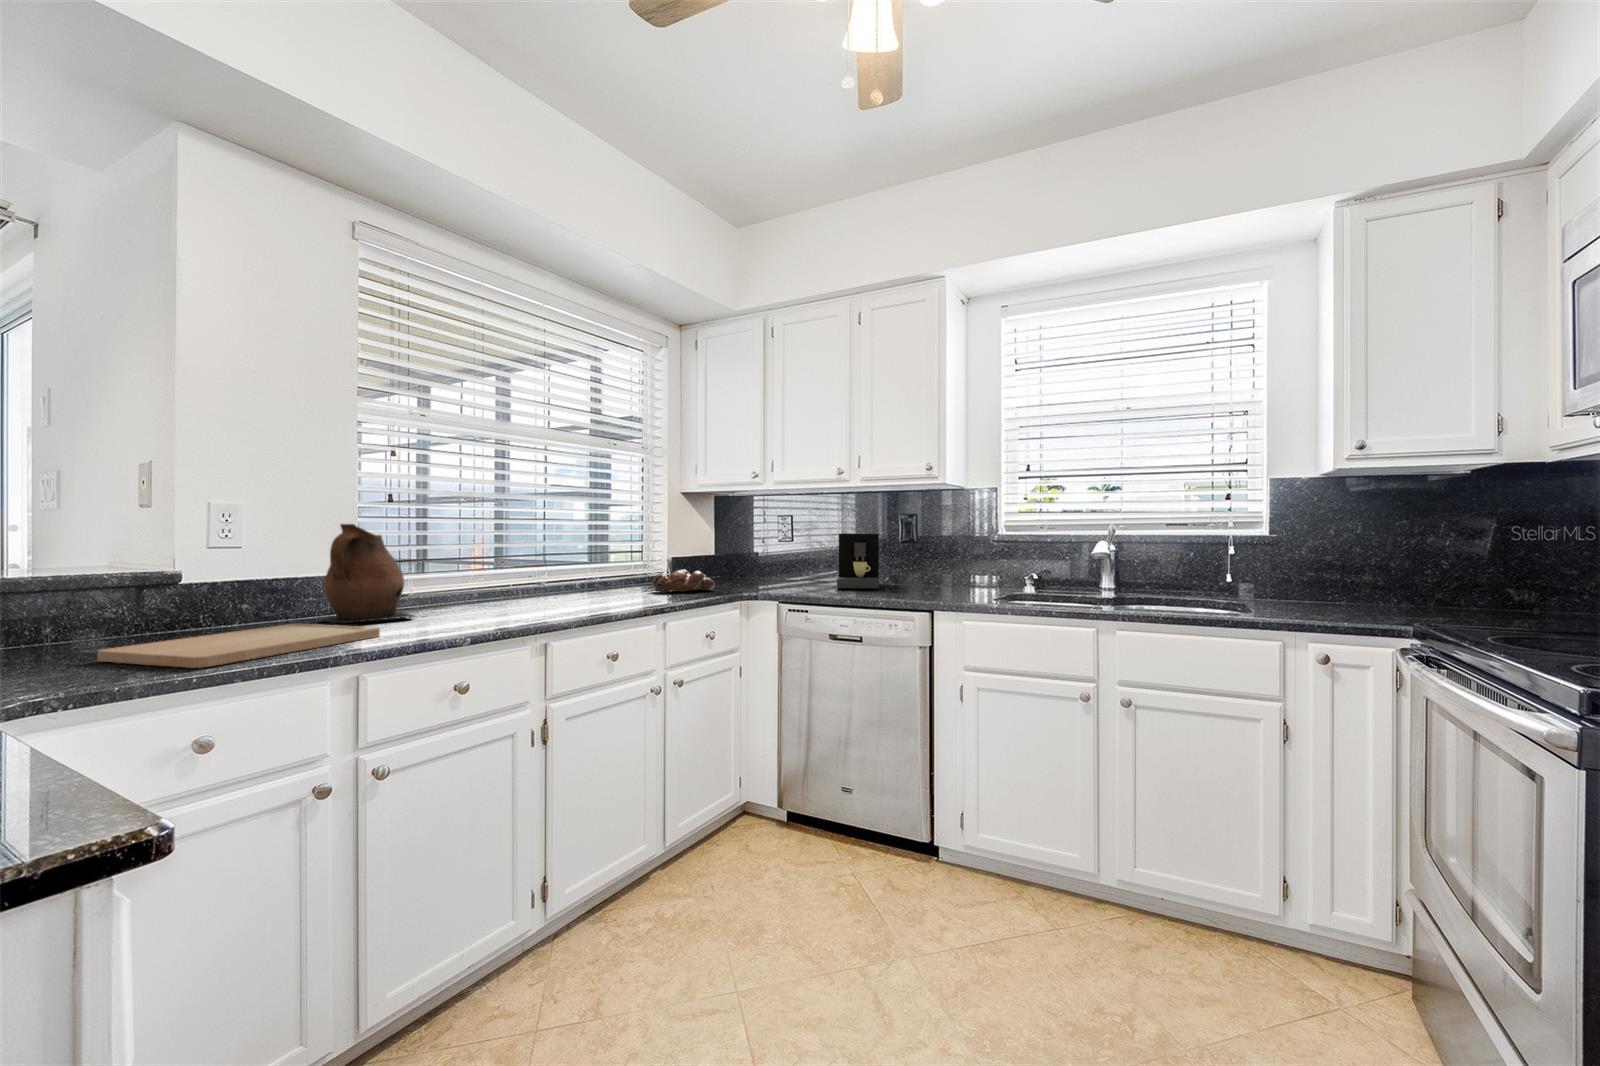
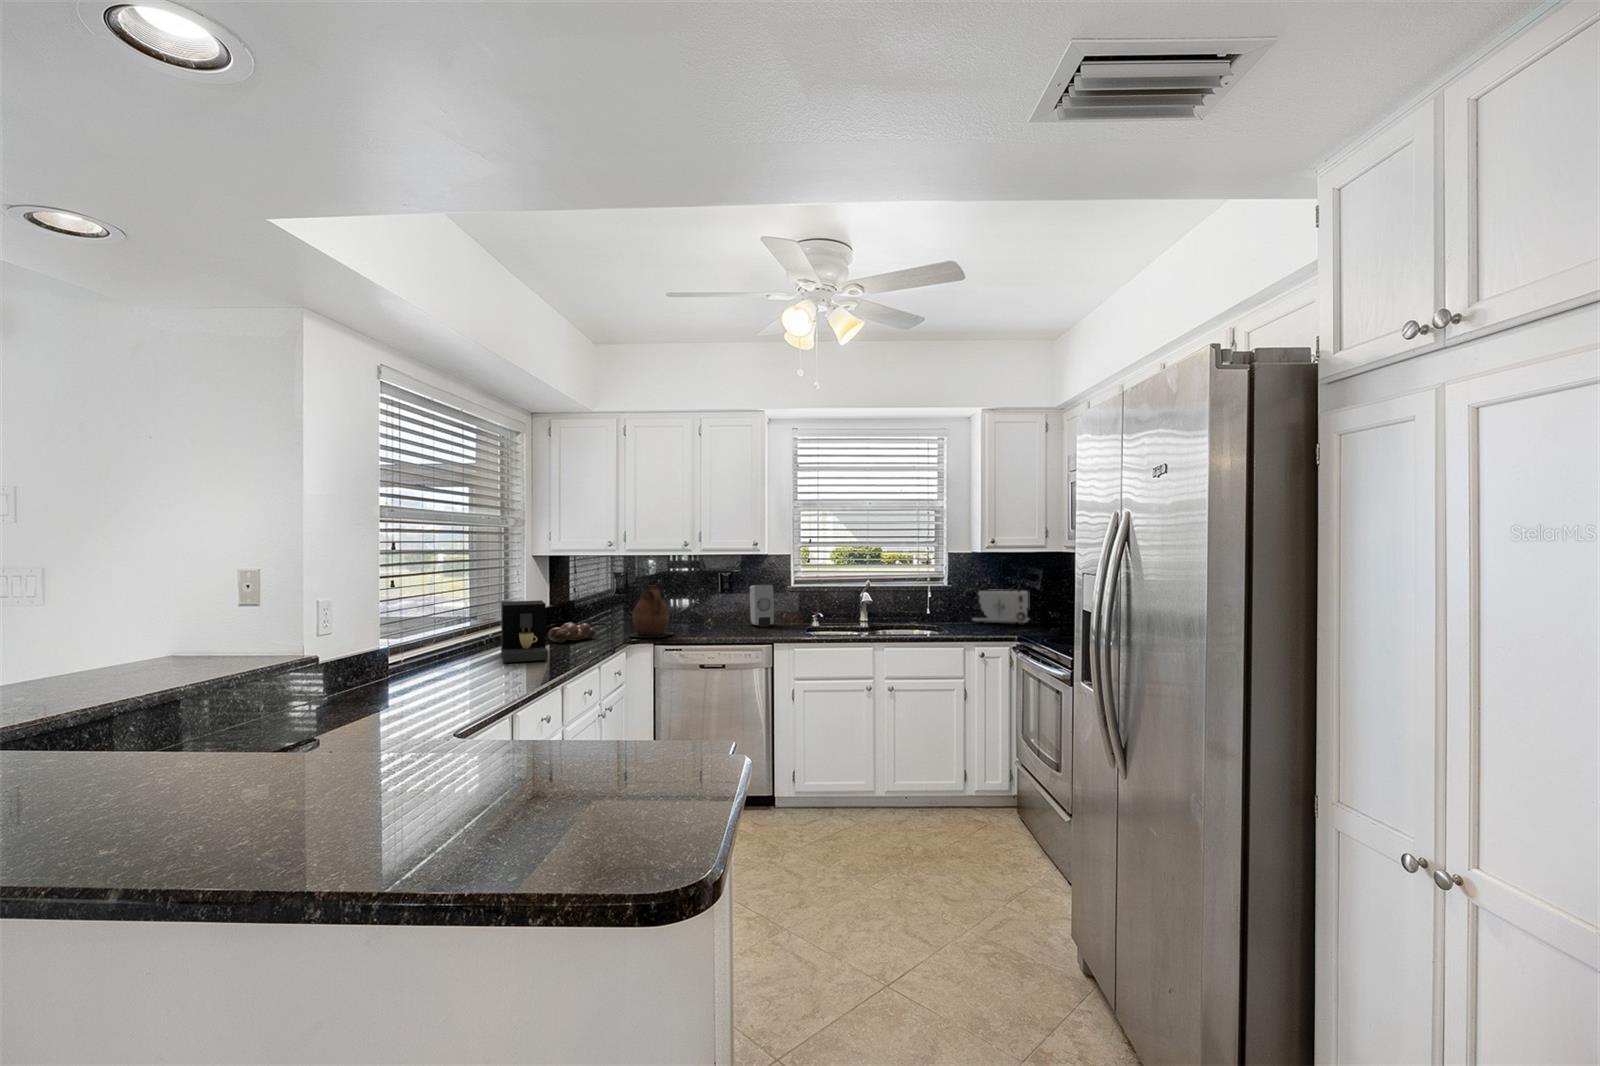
ceramic pitcher: present [321,524,415,623] -> present [629,585,673,638]
soap dispenser: none [936,531,965,591] -> present [750,585,774,627]
coffee maker: present [837,533,879,588] -> present [501,600,548,662]
toaster: none [1325,545,1465,612] -> present [972,591,1030,625]
cutting board: present [98,624,380,668] -> none [350,686,483,726]

